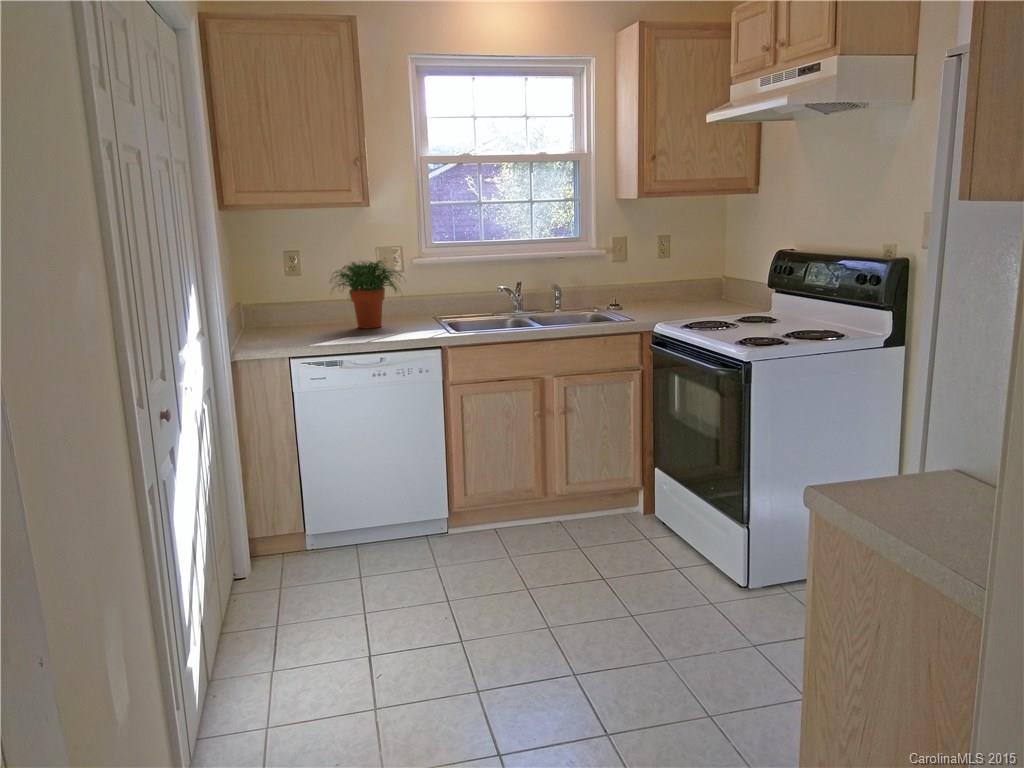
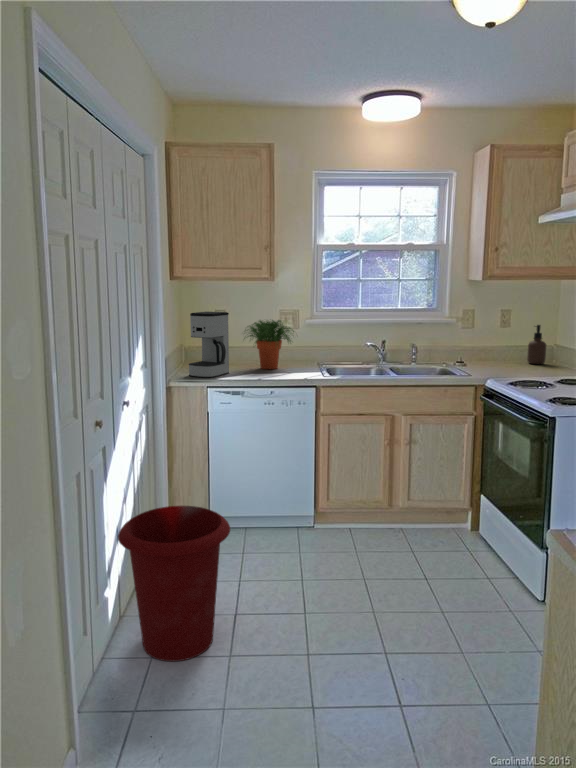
soap dispenser: none [693,252,715,302] -> present [527,325,546,364]
coffee maker: none [257,253,318,345] -> present [189,312,229,378]
waste bin: none [203,519,362,731] -> present [118,506,230,661]

